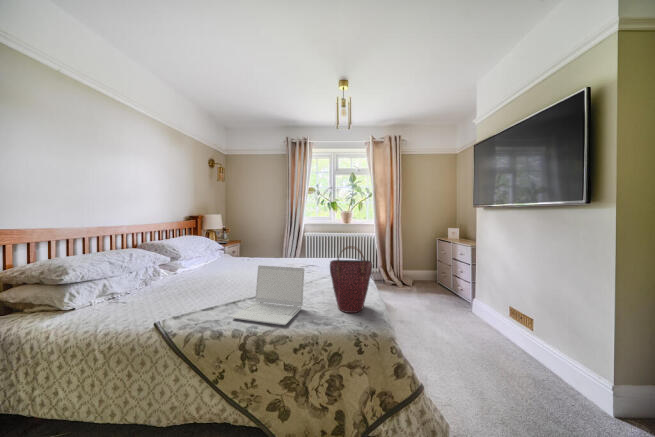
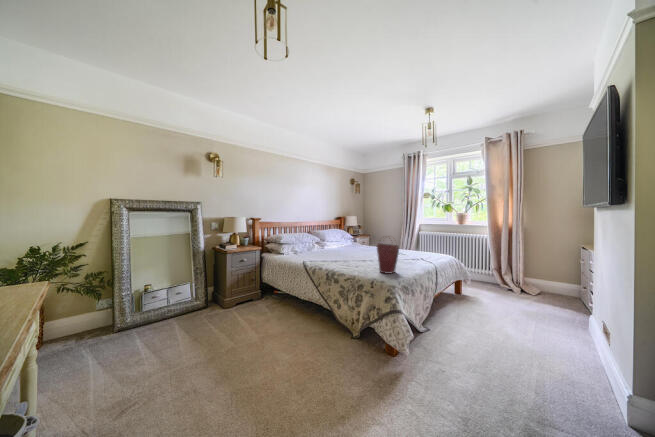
laptop: present [233,265,304,325] -> none [329,244,365,270]

